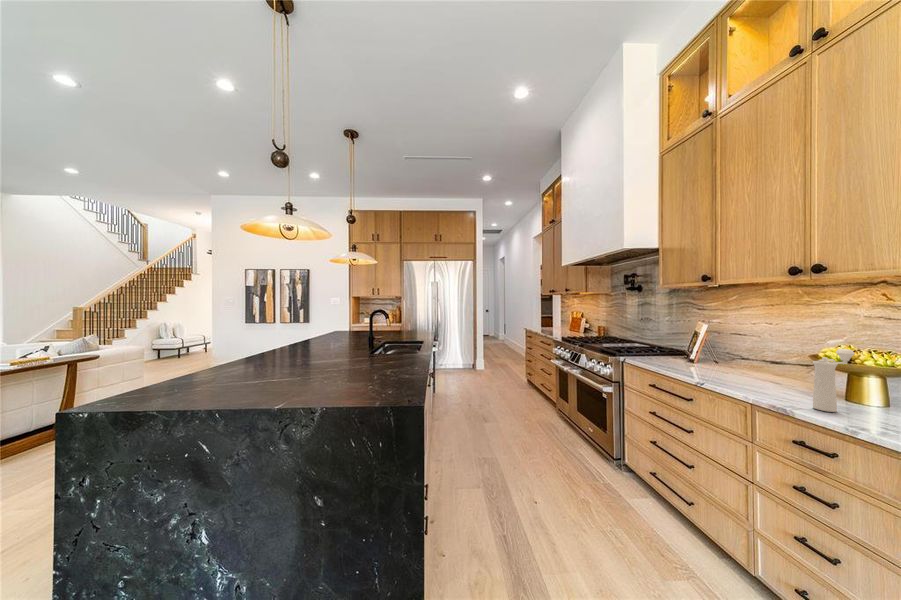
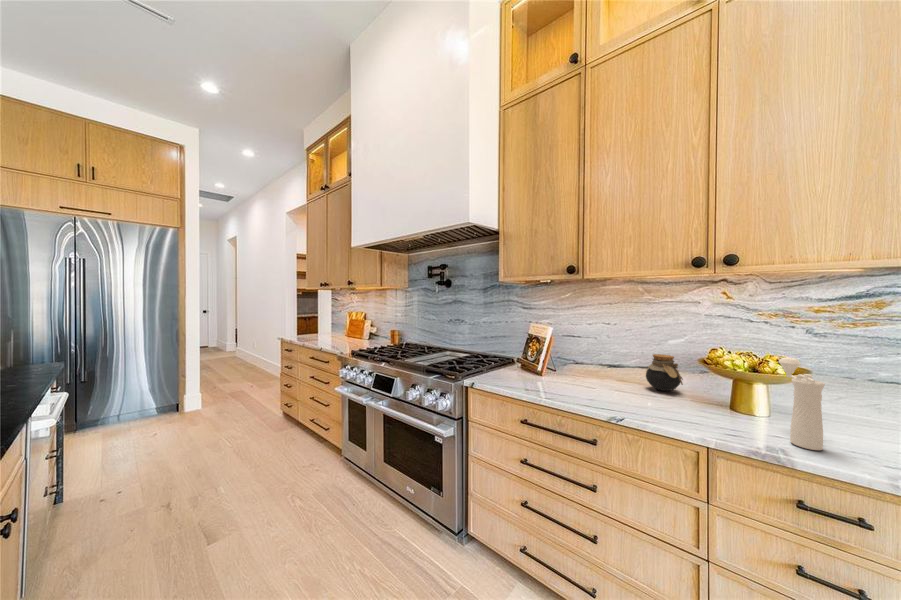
jar: none [780,350,817,382] -> present [646,354,683,391]

